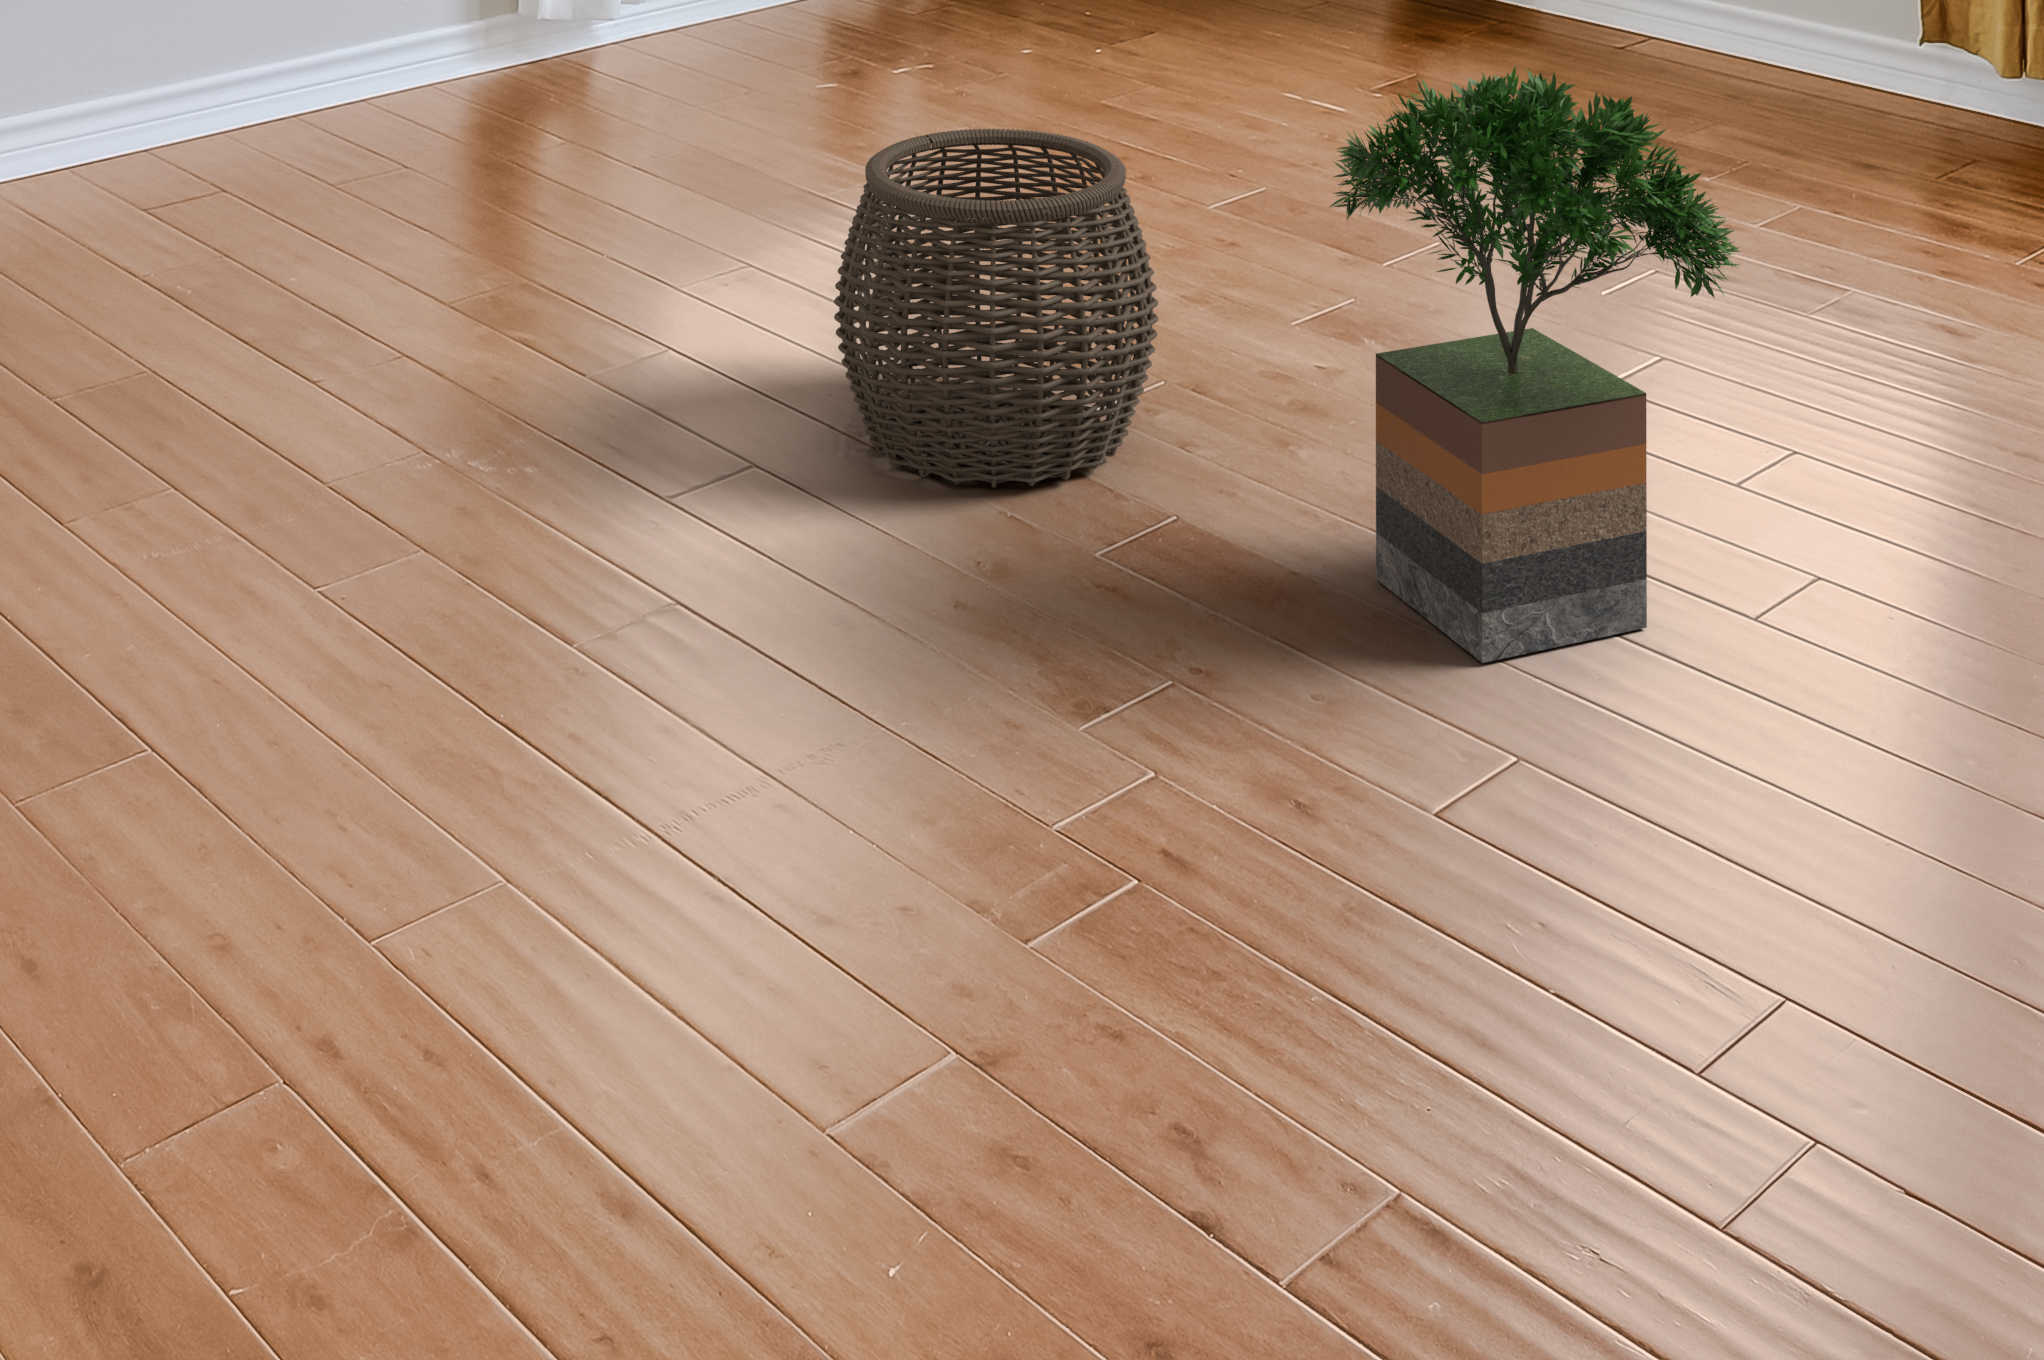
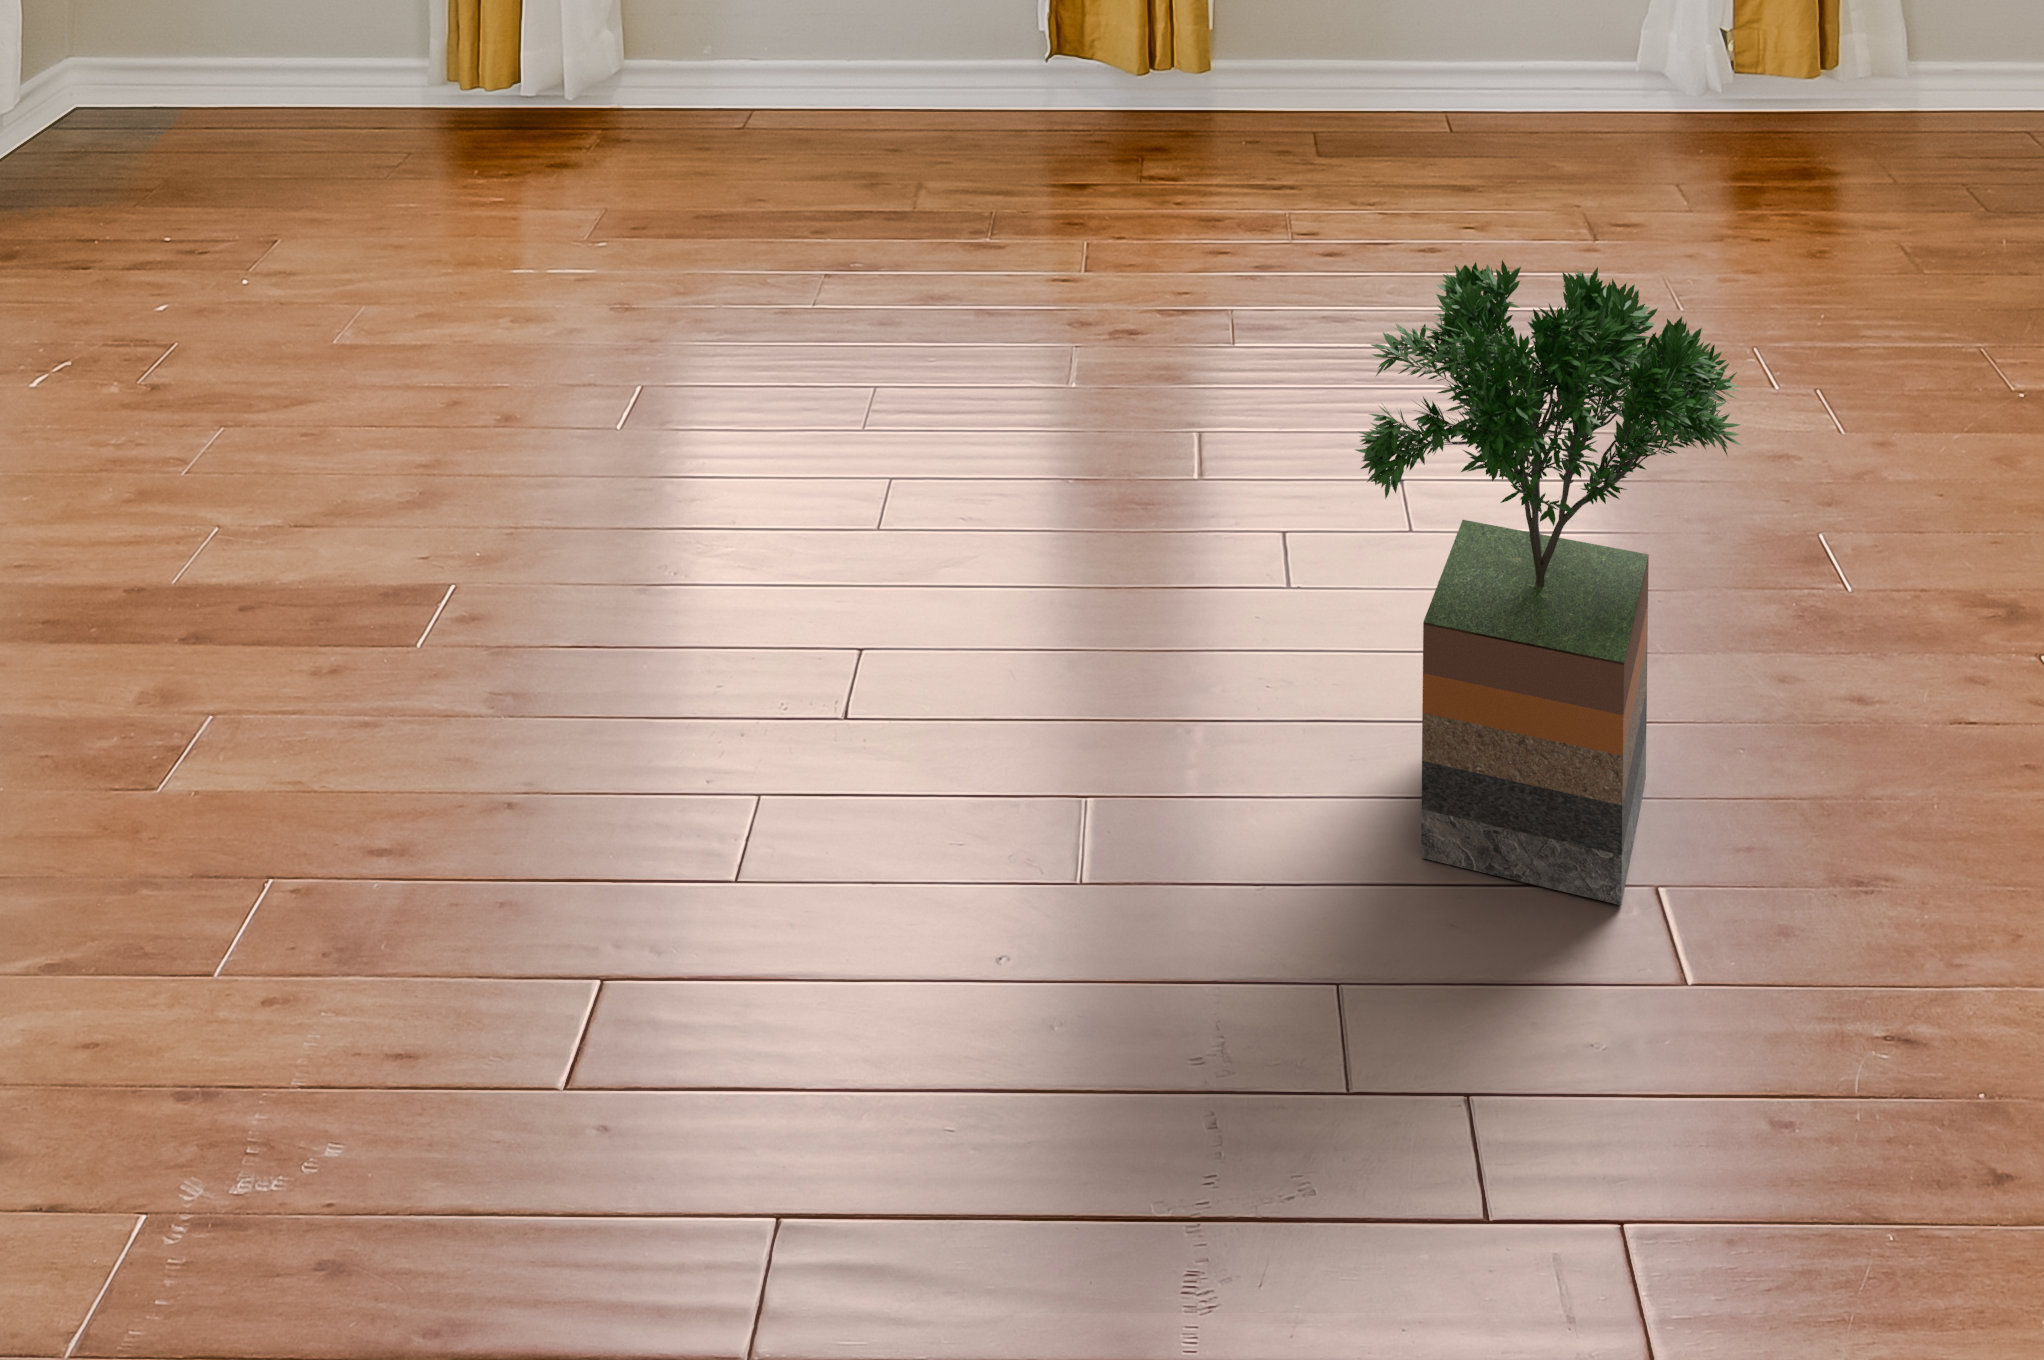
woven basket: present [834,129,1159,488] -> none [682,480,1084,1004]

